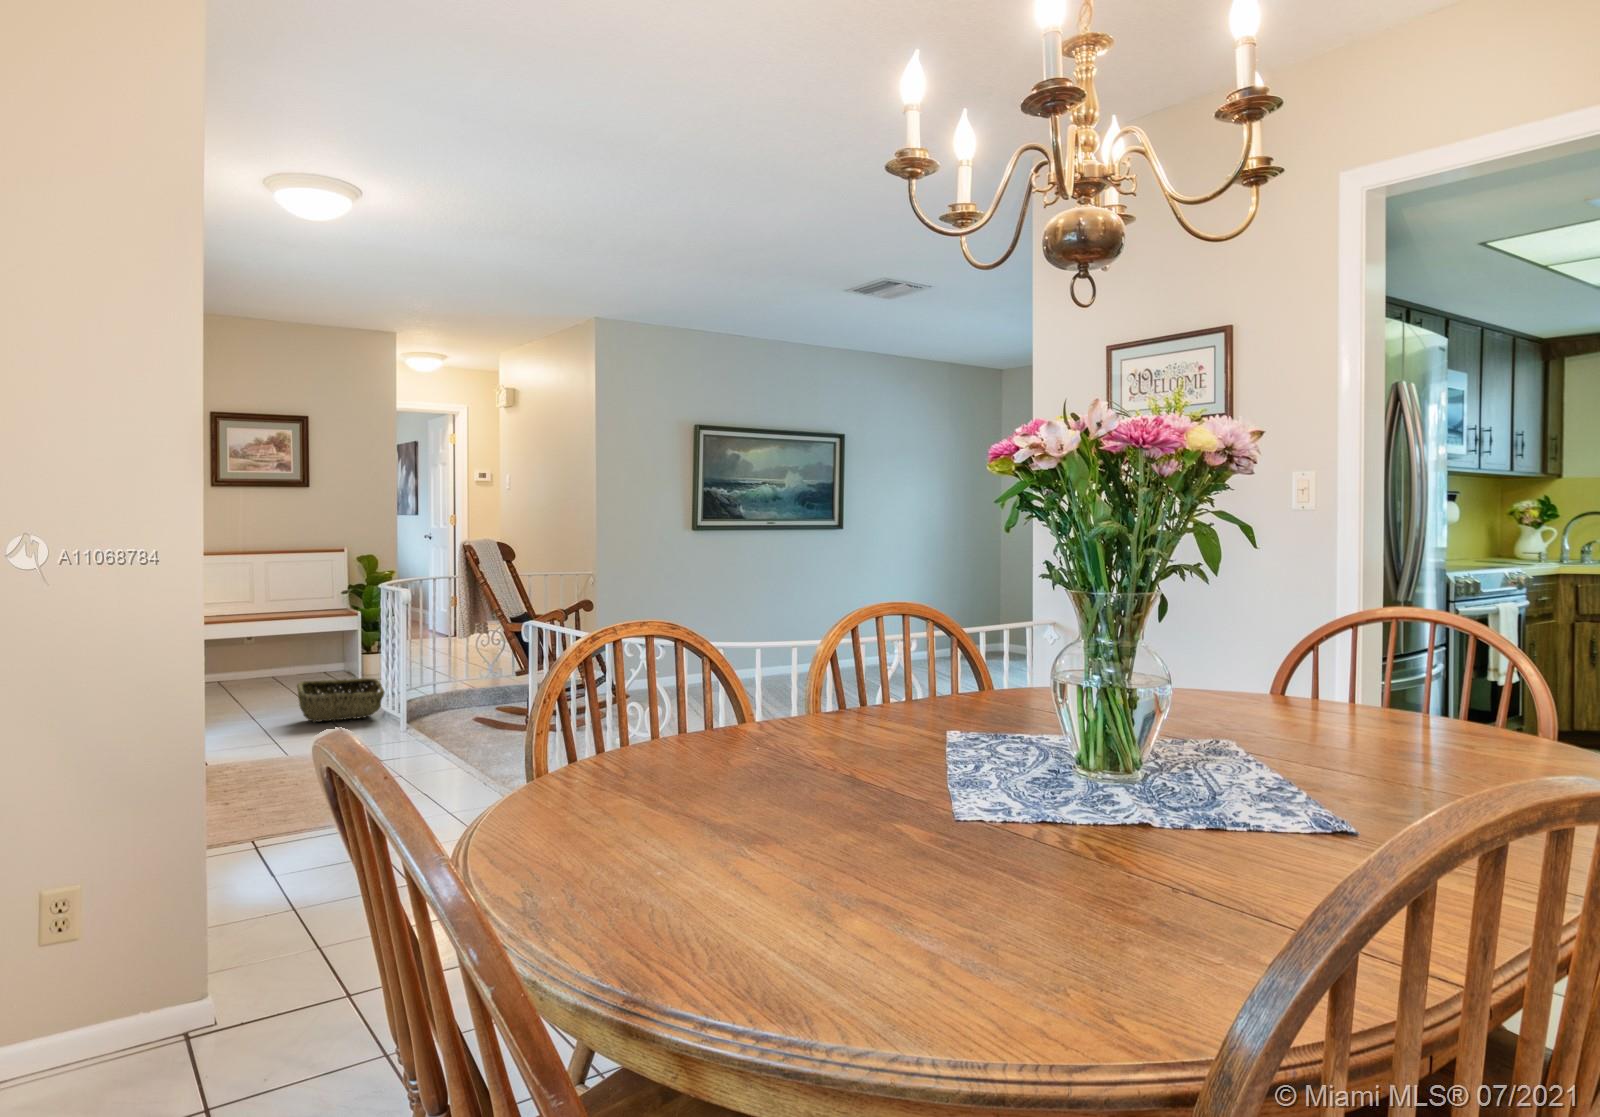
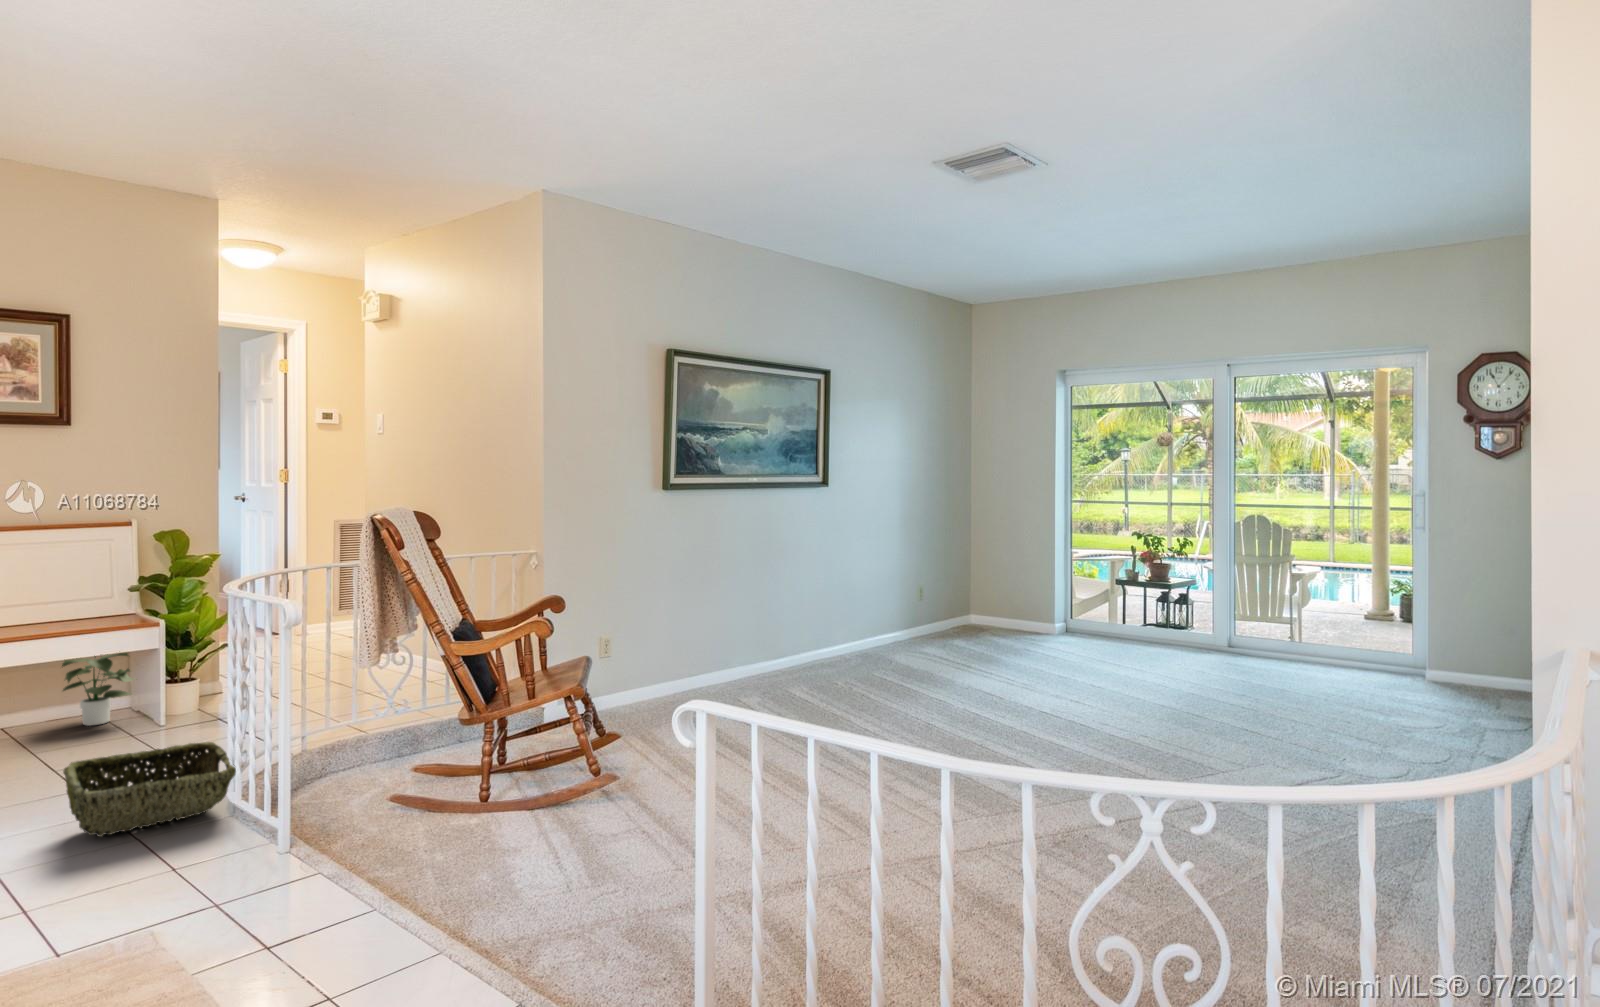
potted plant: none [303,628,347,679] -> present [62,653,137,726]

